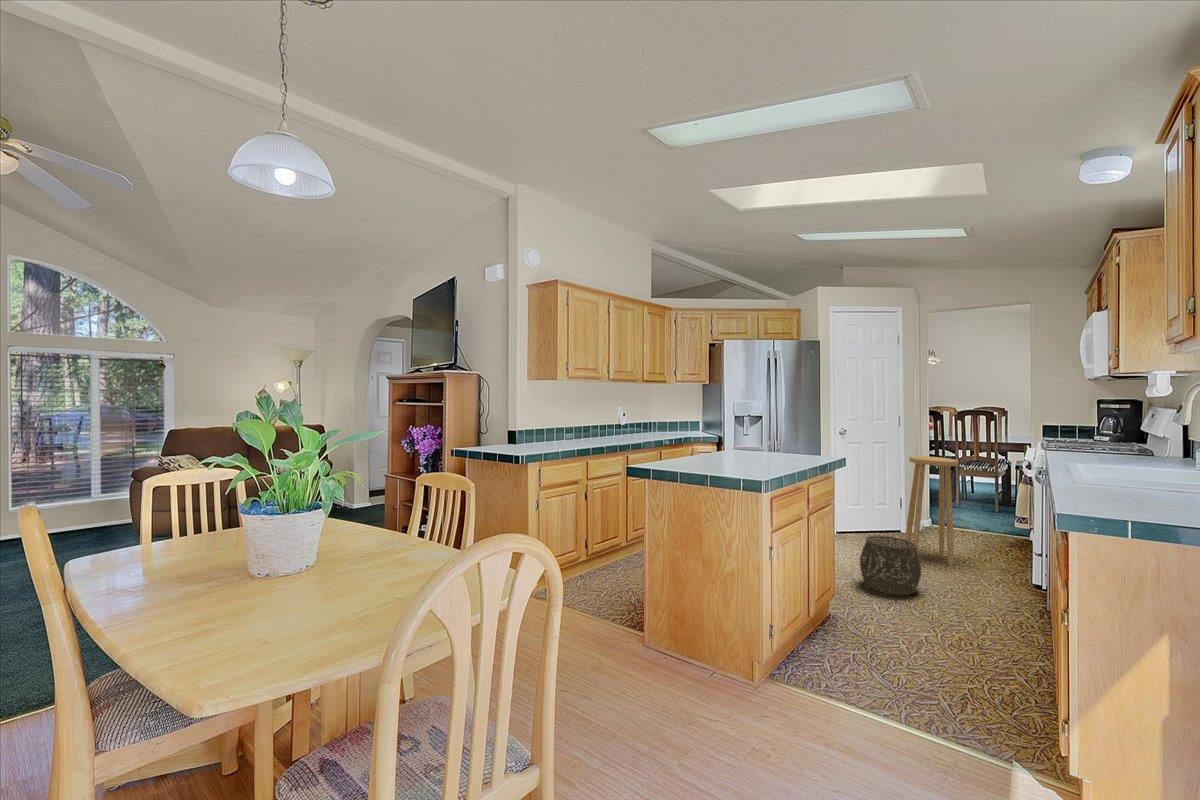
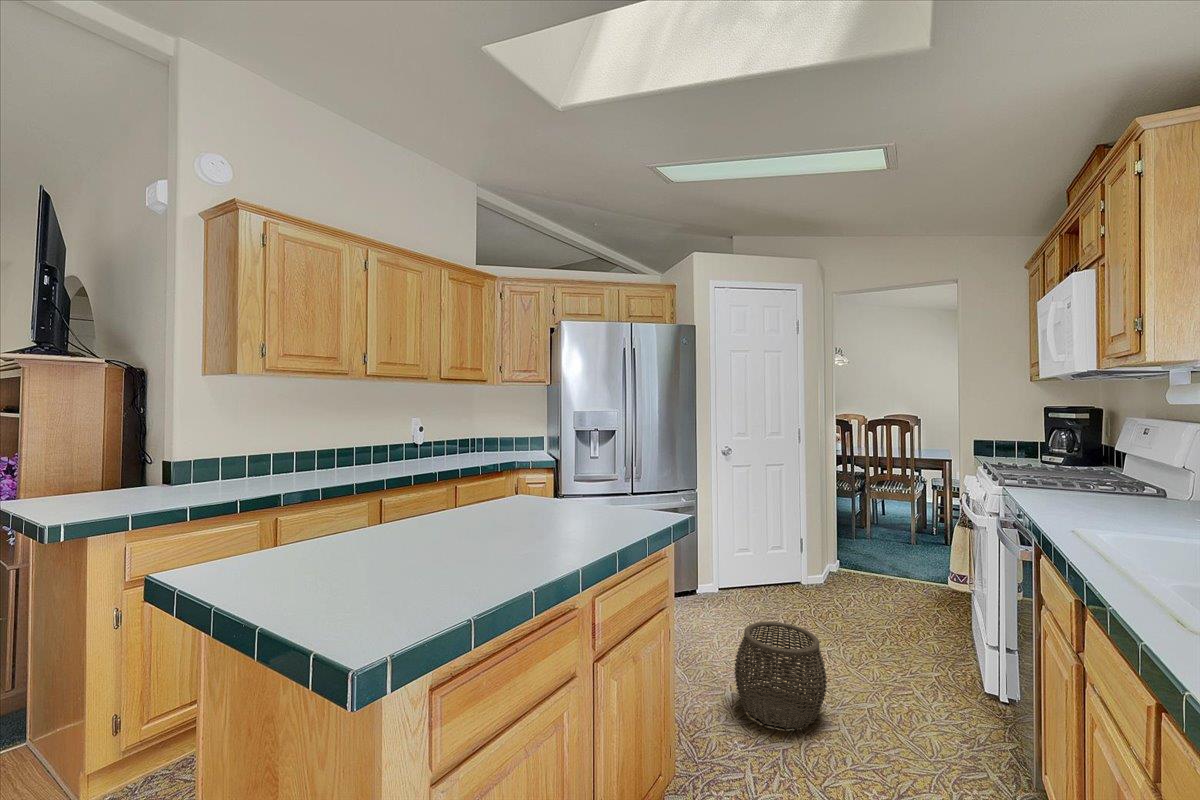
stool: present [905,456,958,566] -> none [804,487,876,650]

